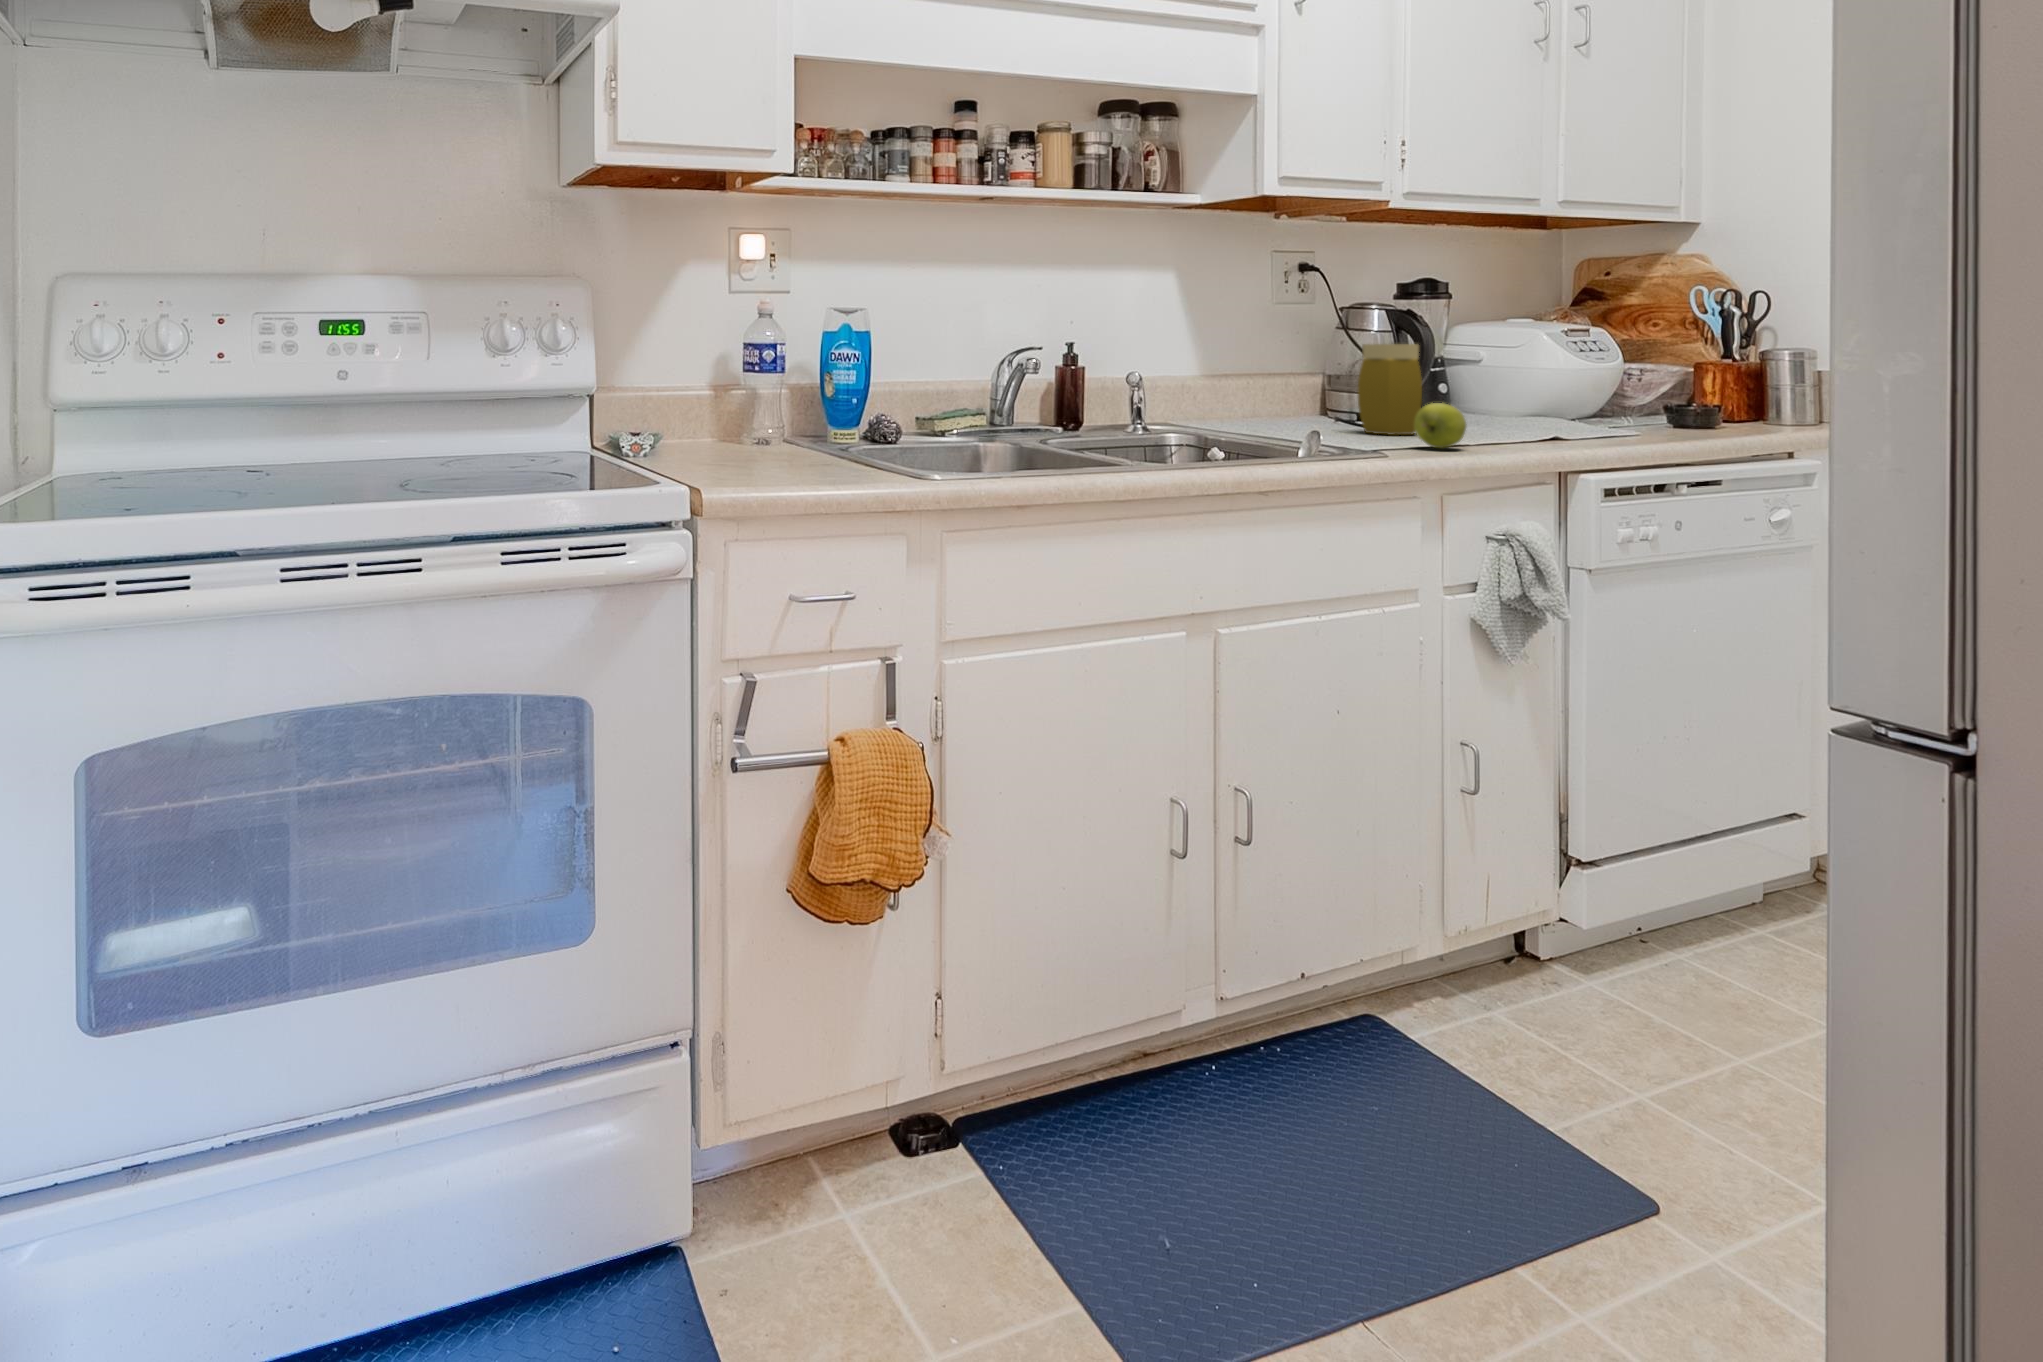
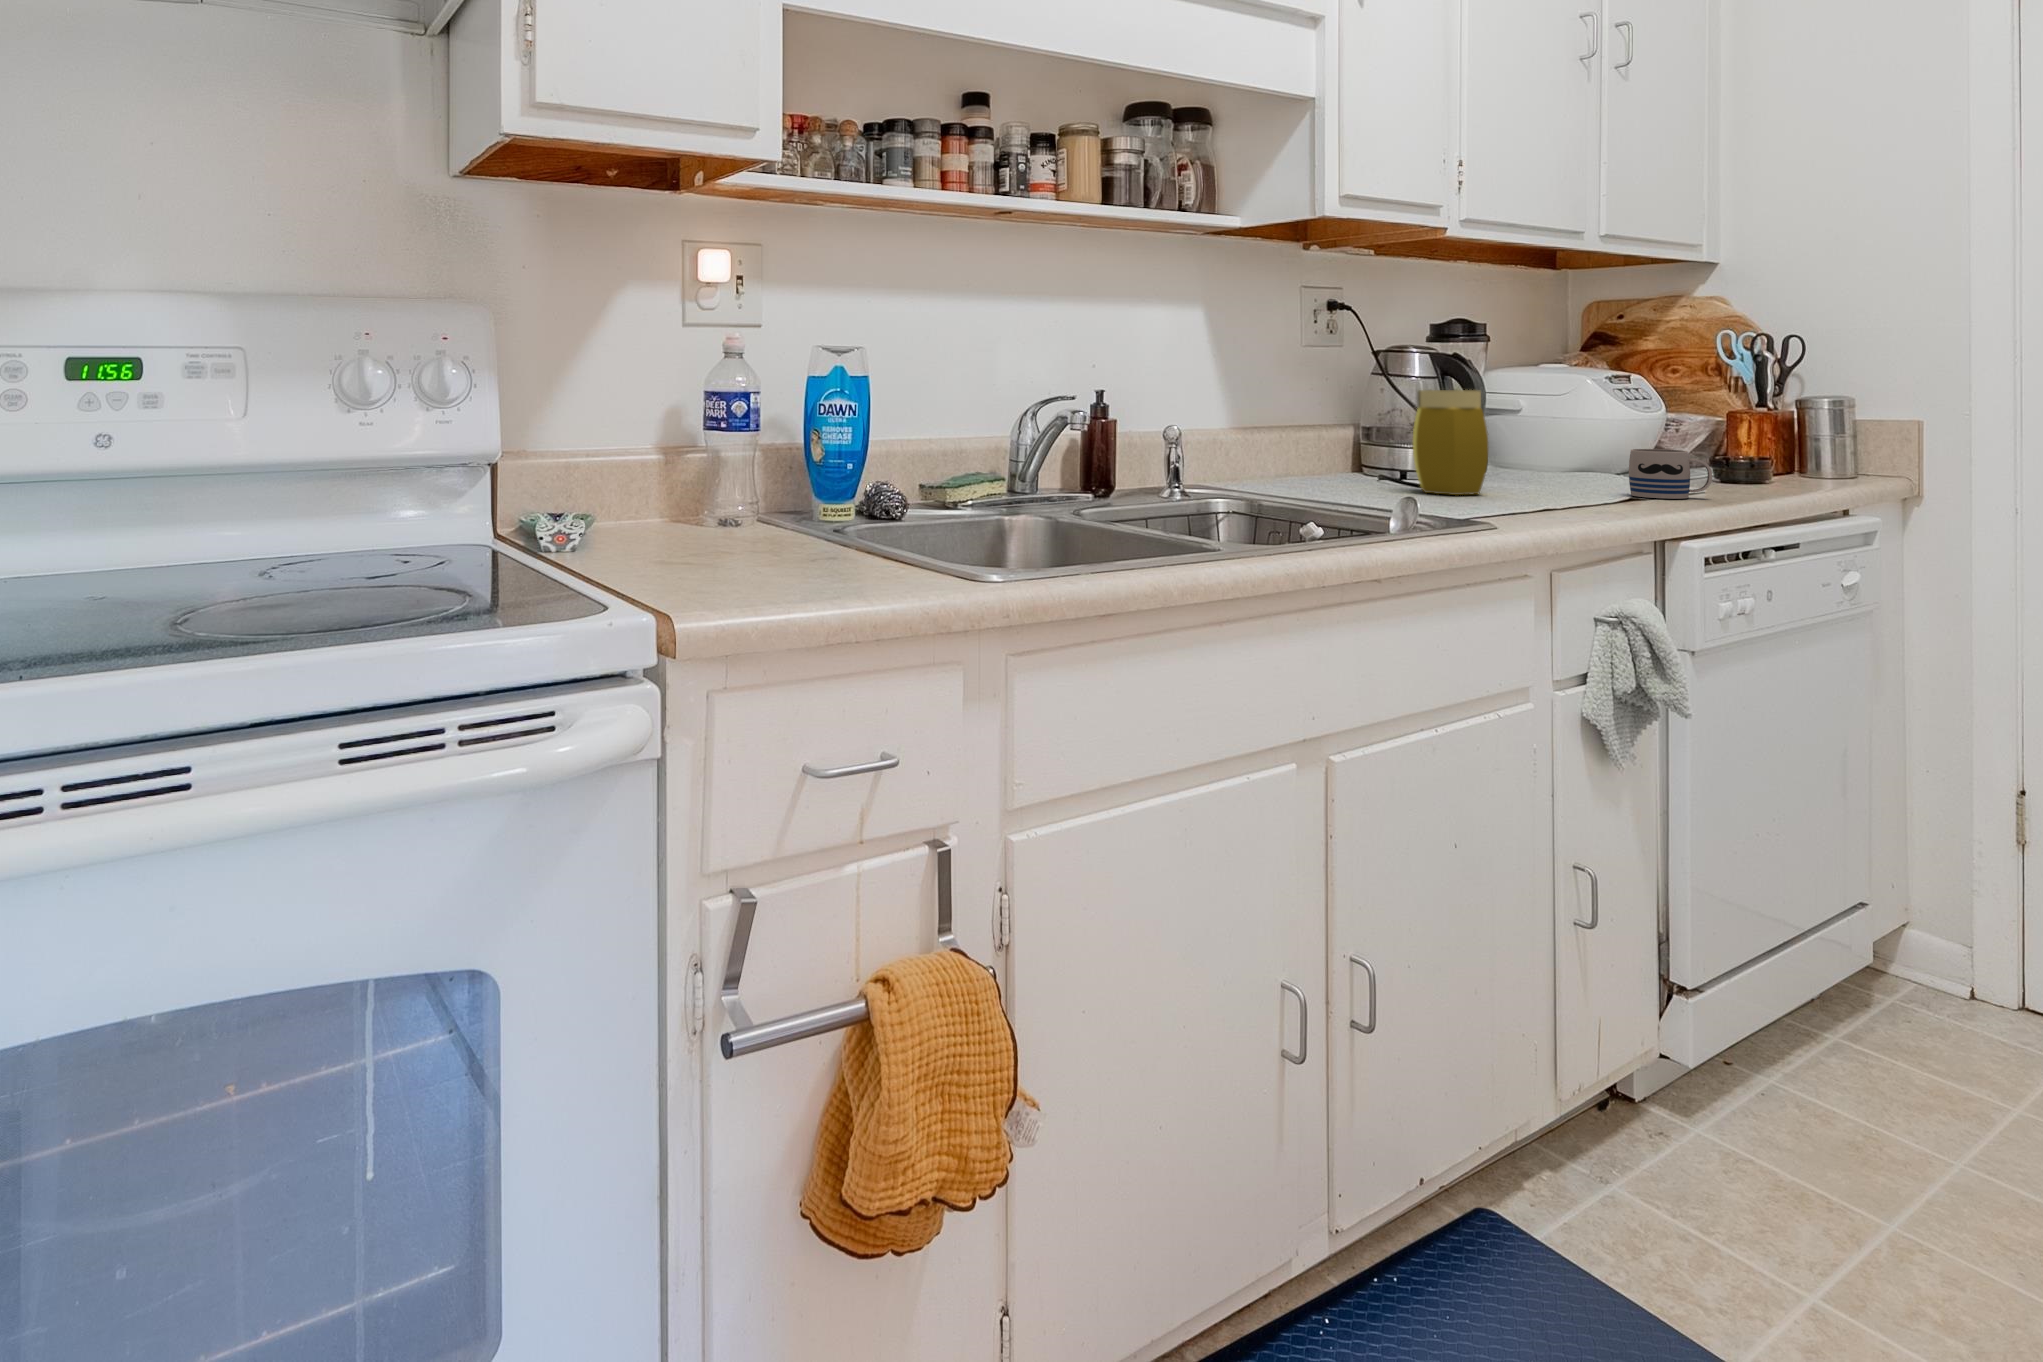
mug: none [1559,396,1634,440] -> present [1629,449,1712,499]
apple: present [1414,403,1466,448] -> none [1508,461,1568,514]

